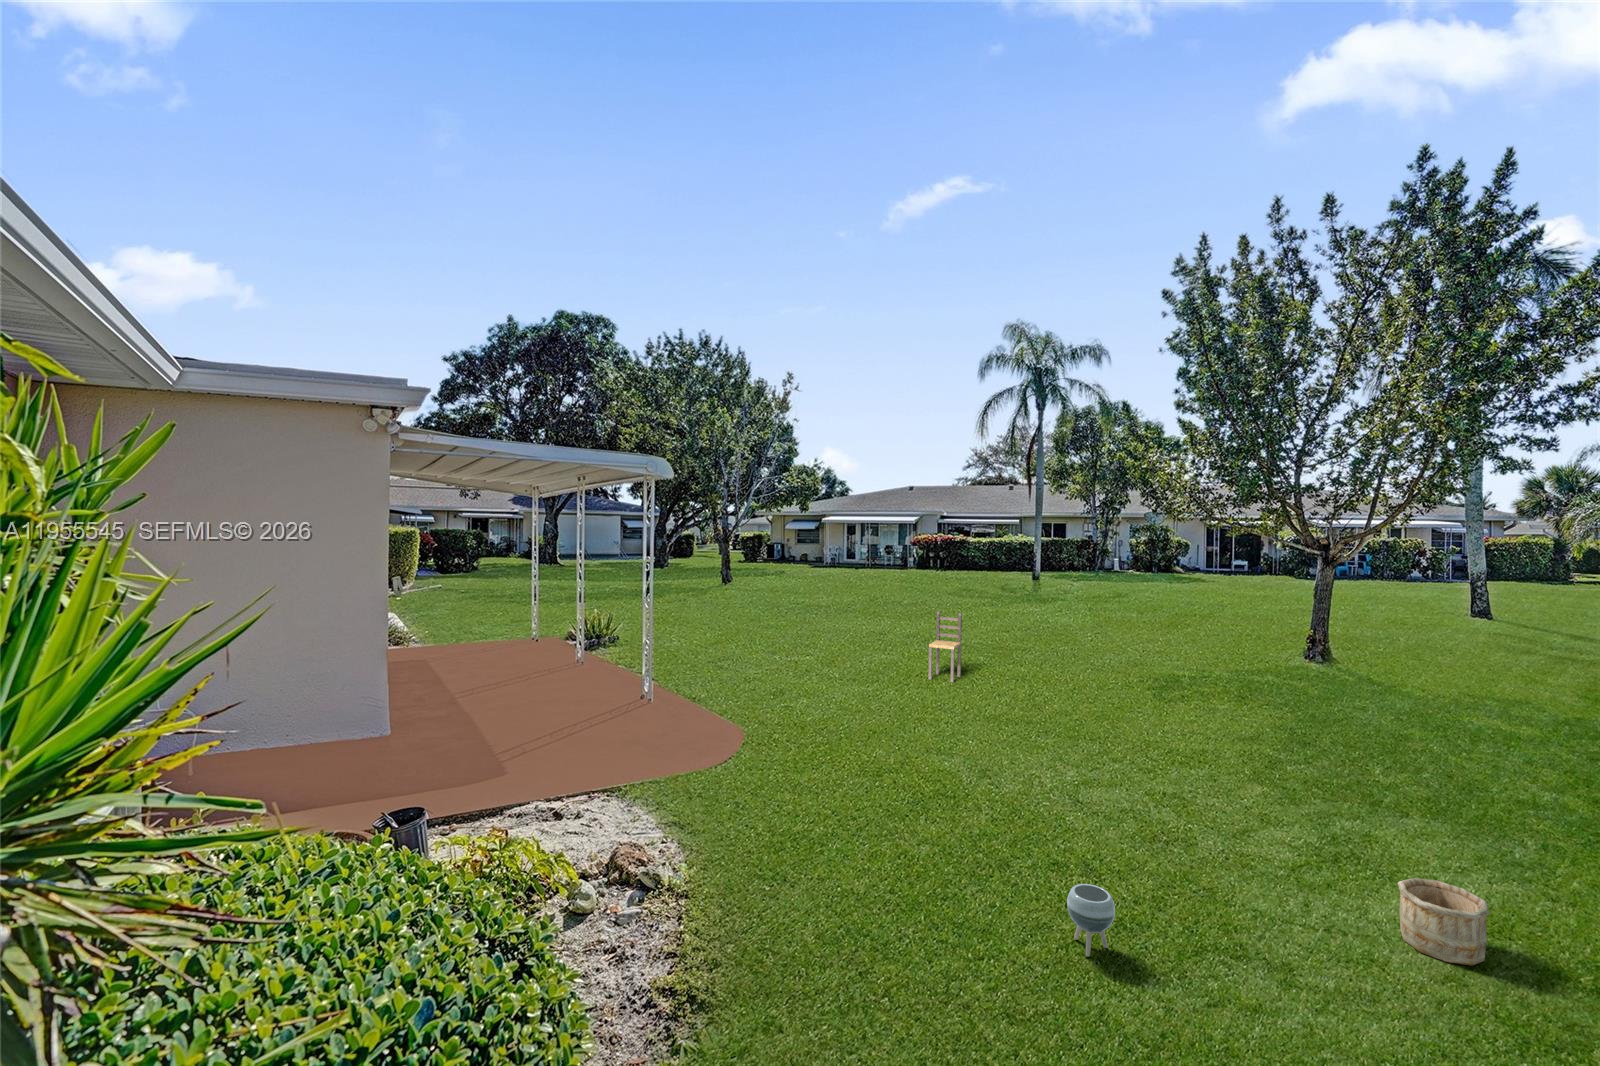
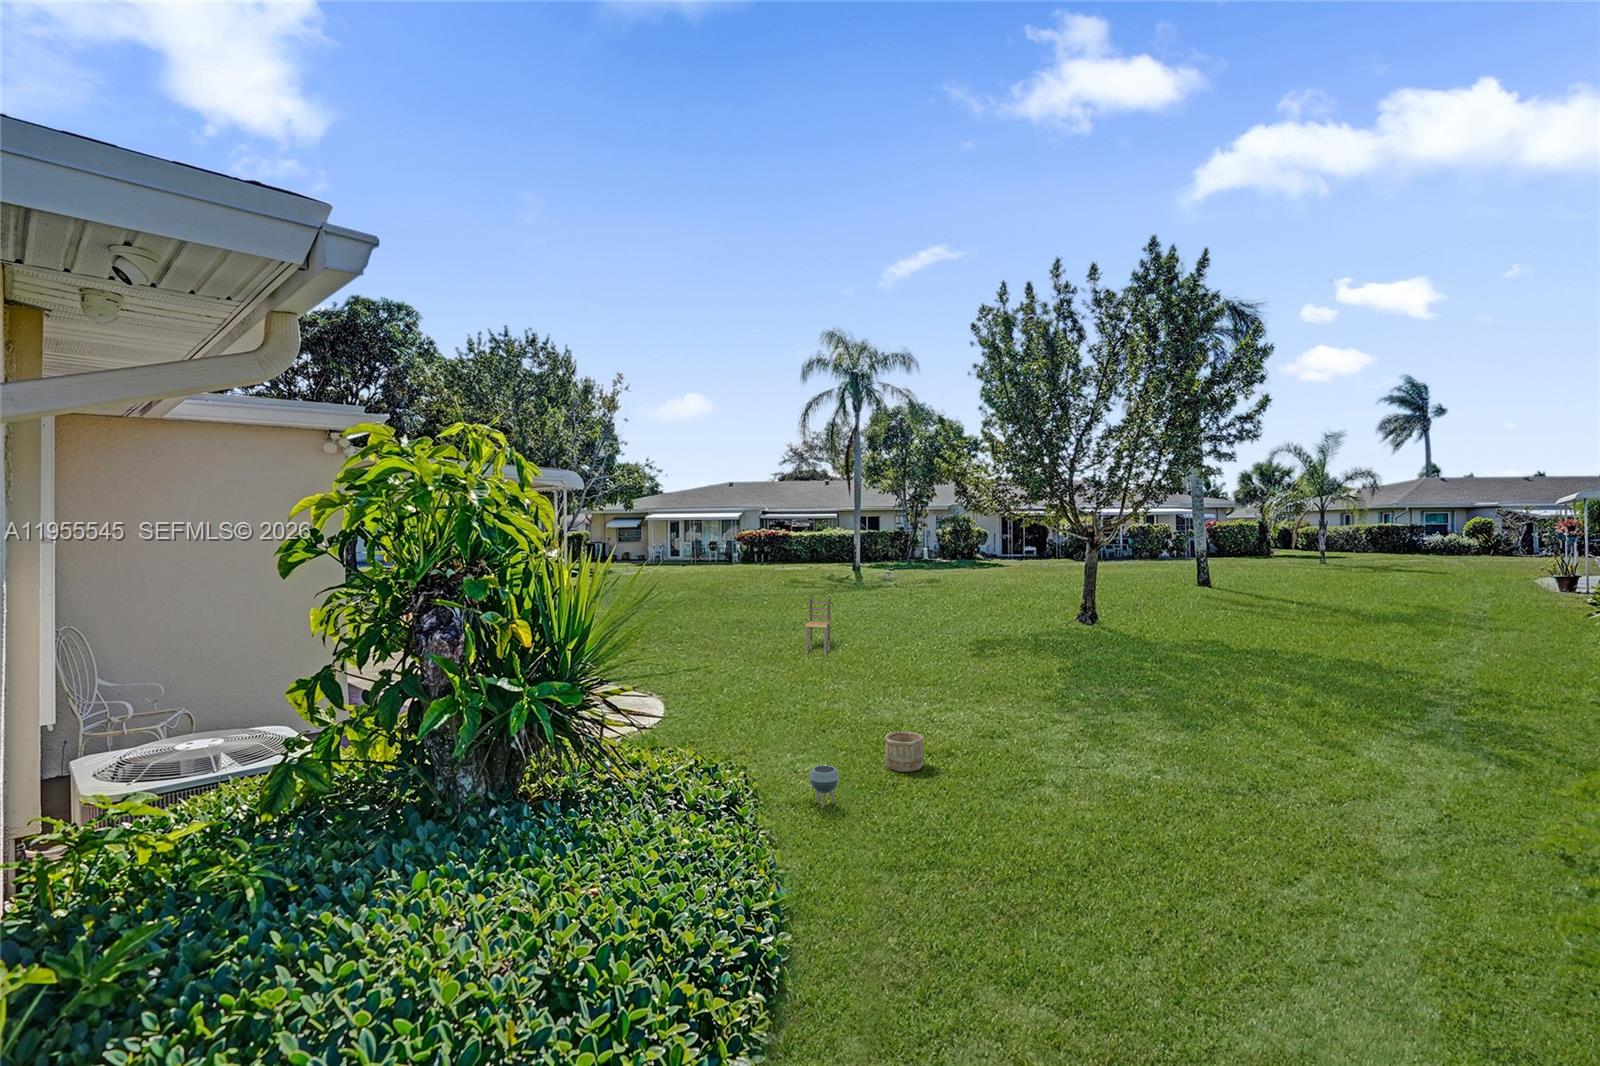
wooden bucket: present [1398,878,1490,966] -> present [884,731,924,772]
planter: present [1067,884,1115,957] -> present [810,765,839,809]

